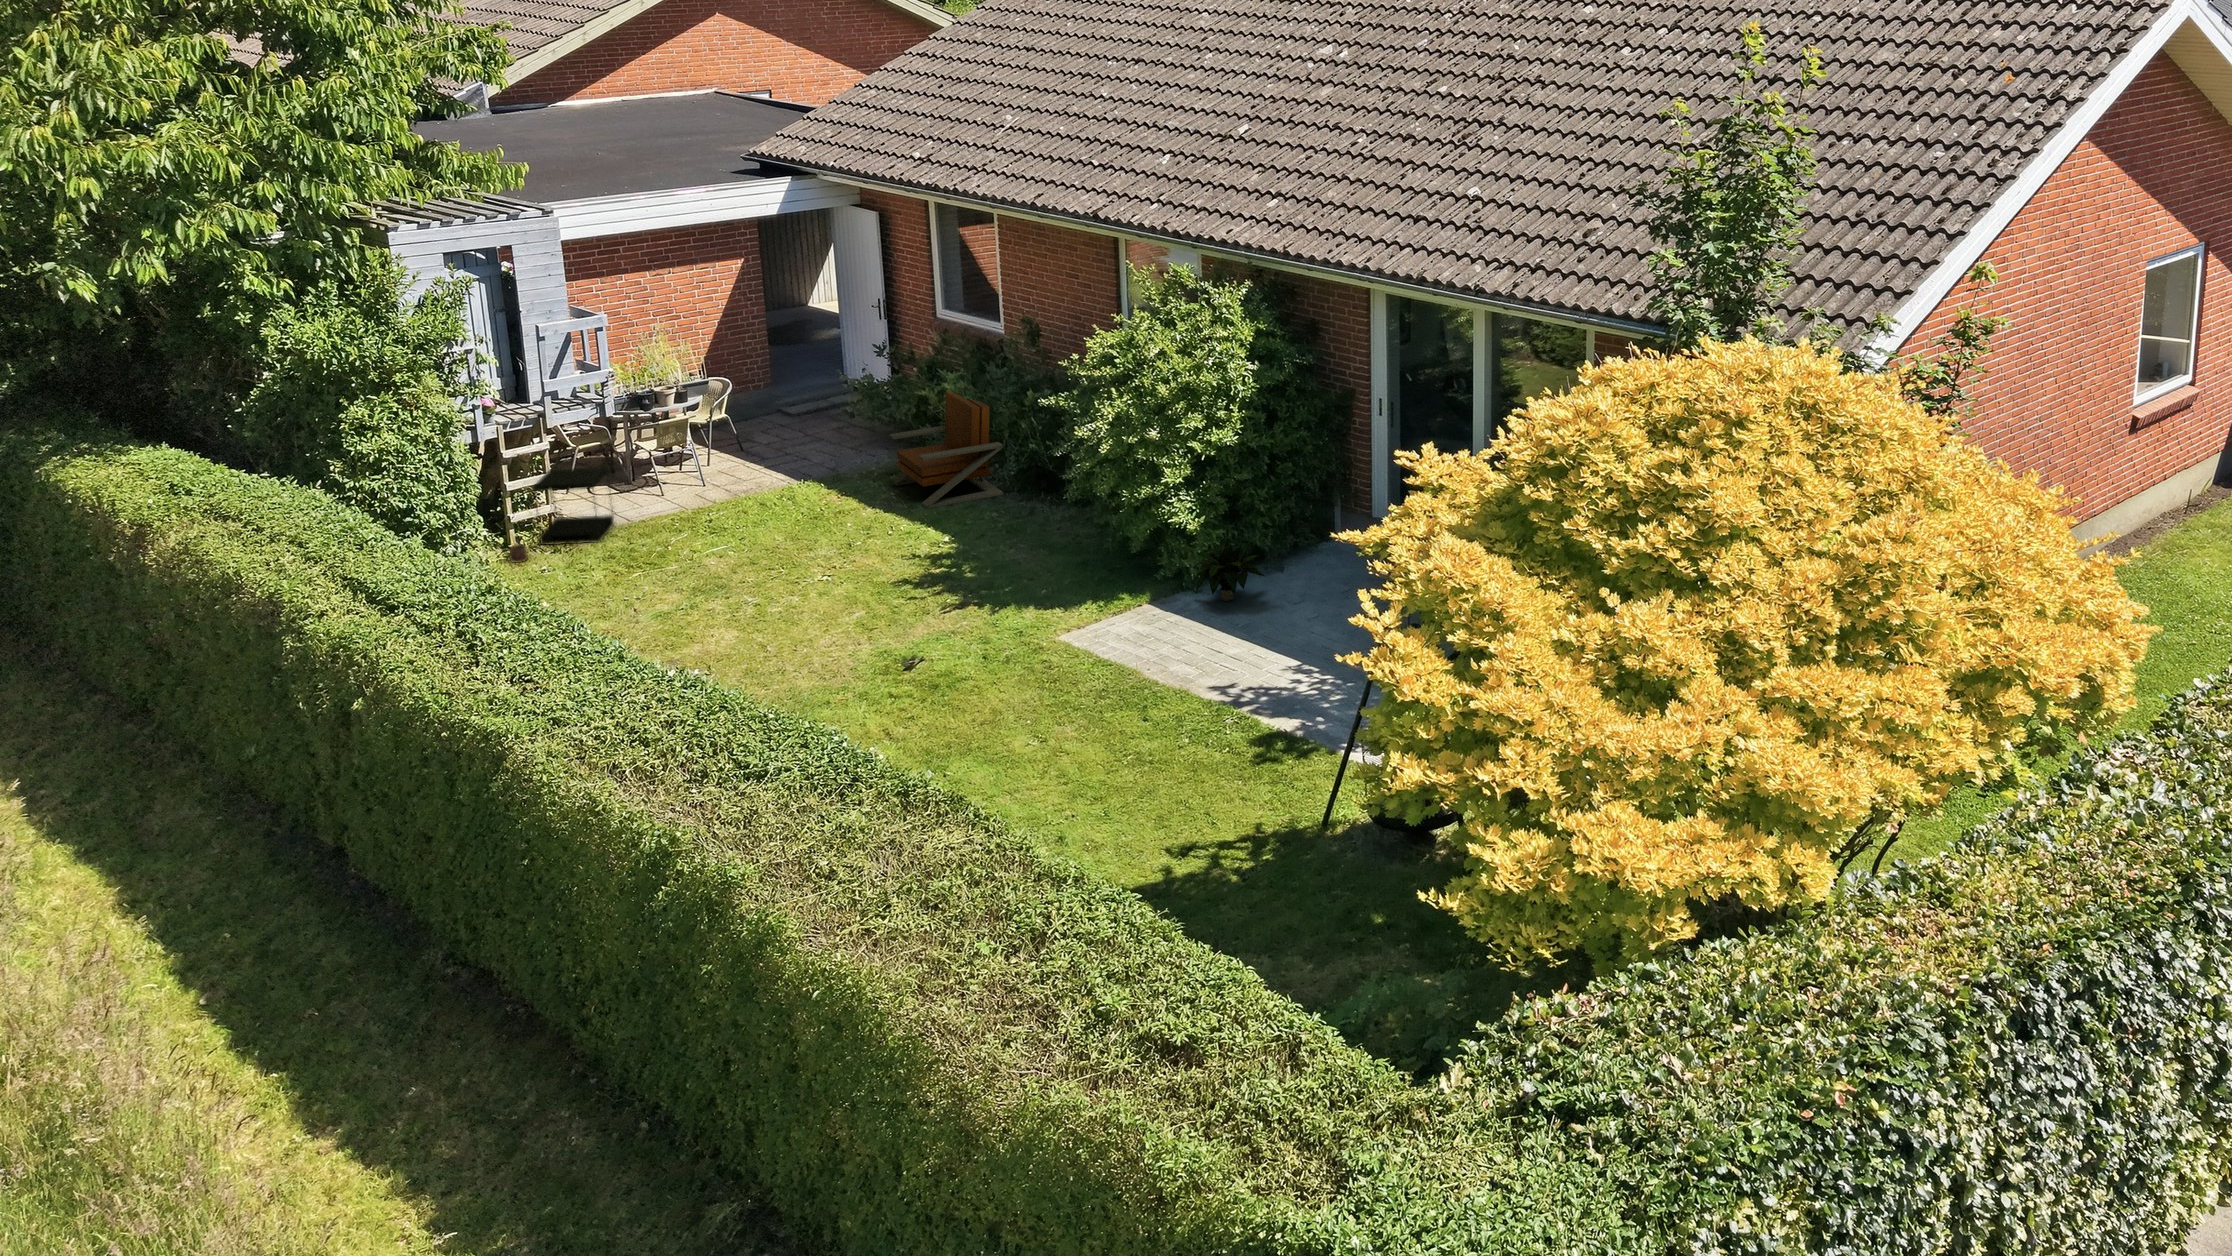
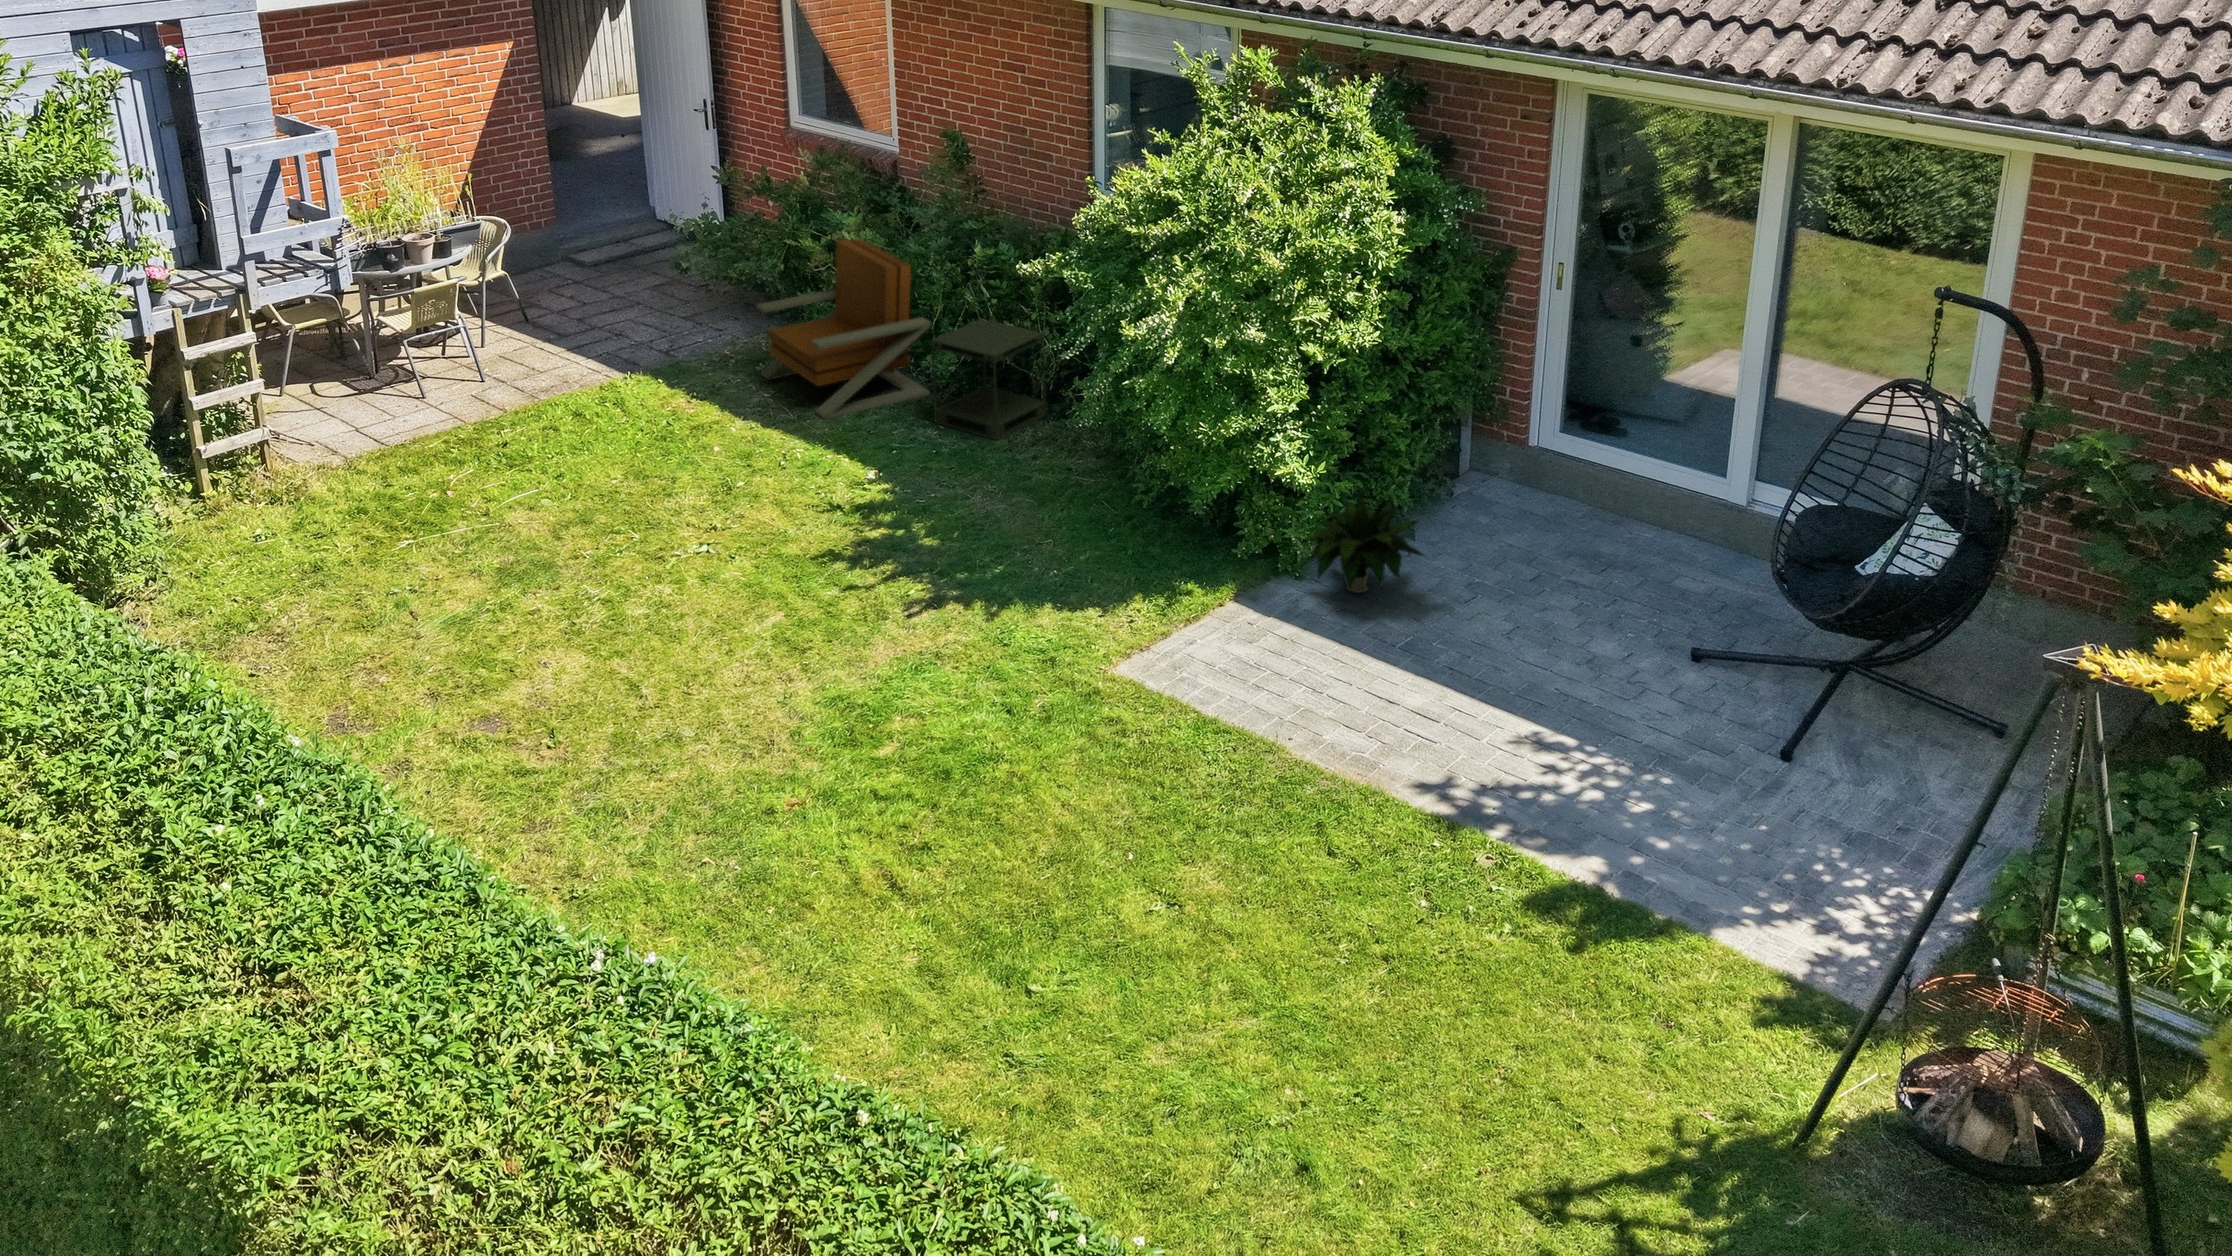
side table: present [533,467,614,545] -> present [931,319,1046,440]
watering can: present [497,540,532,563] -> none [179,483,243,523]

